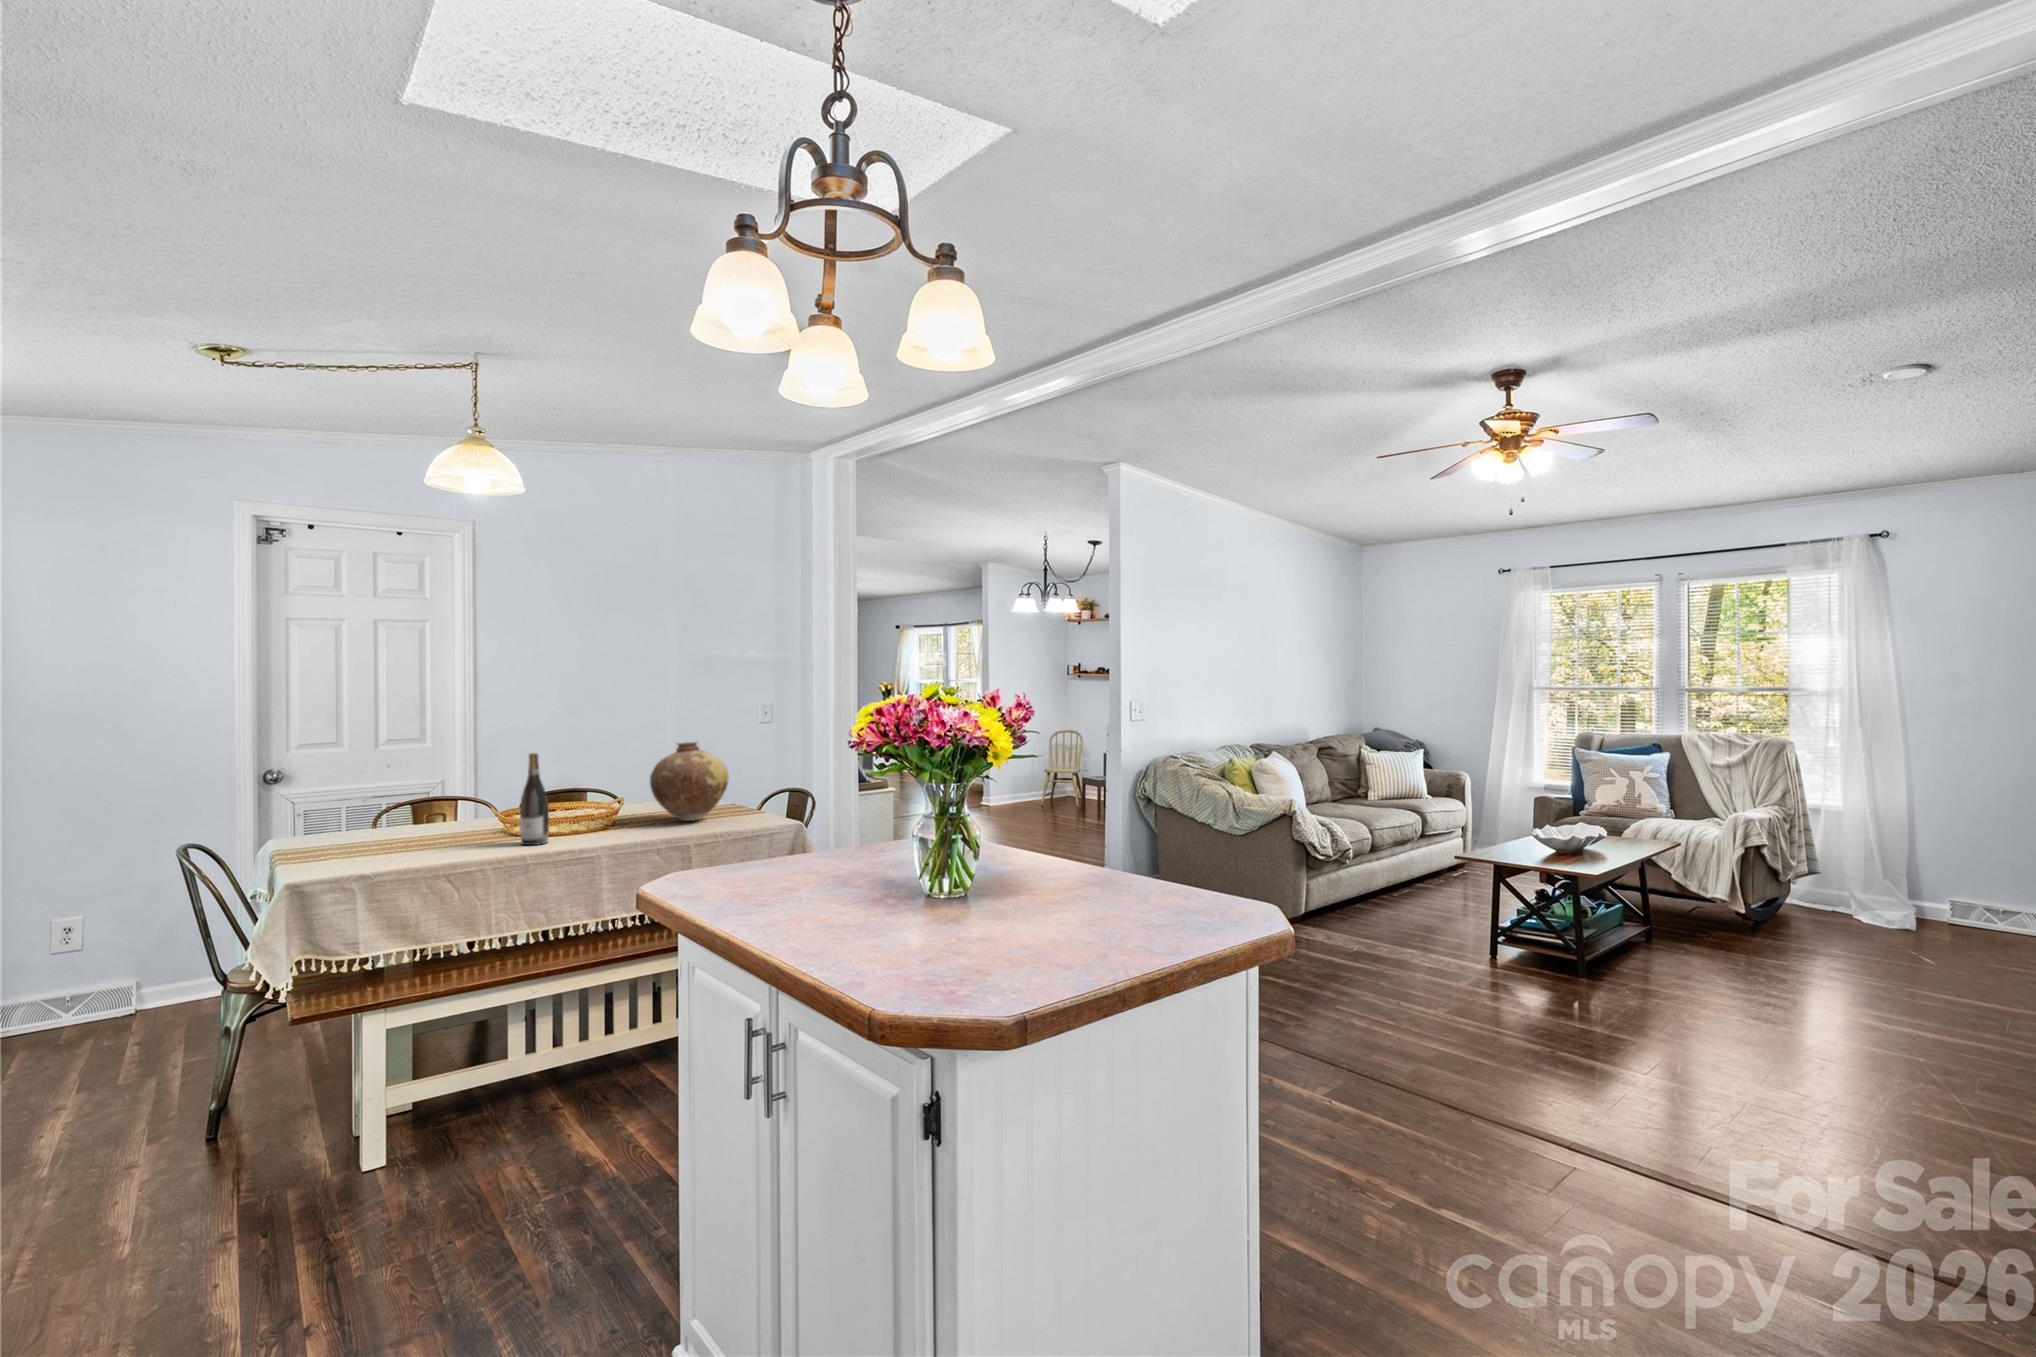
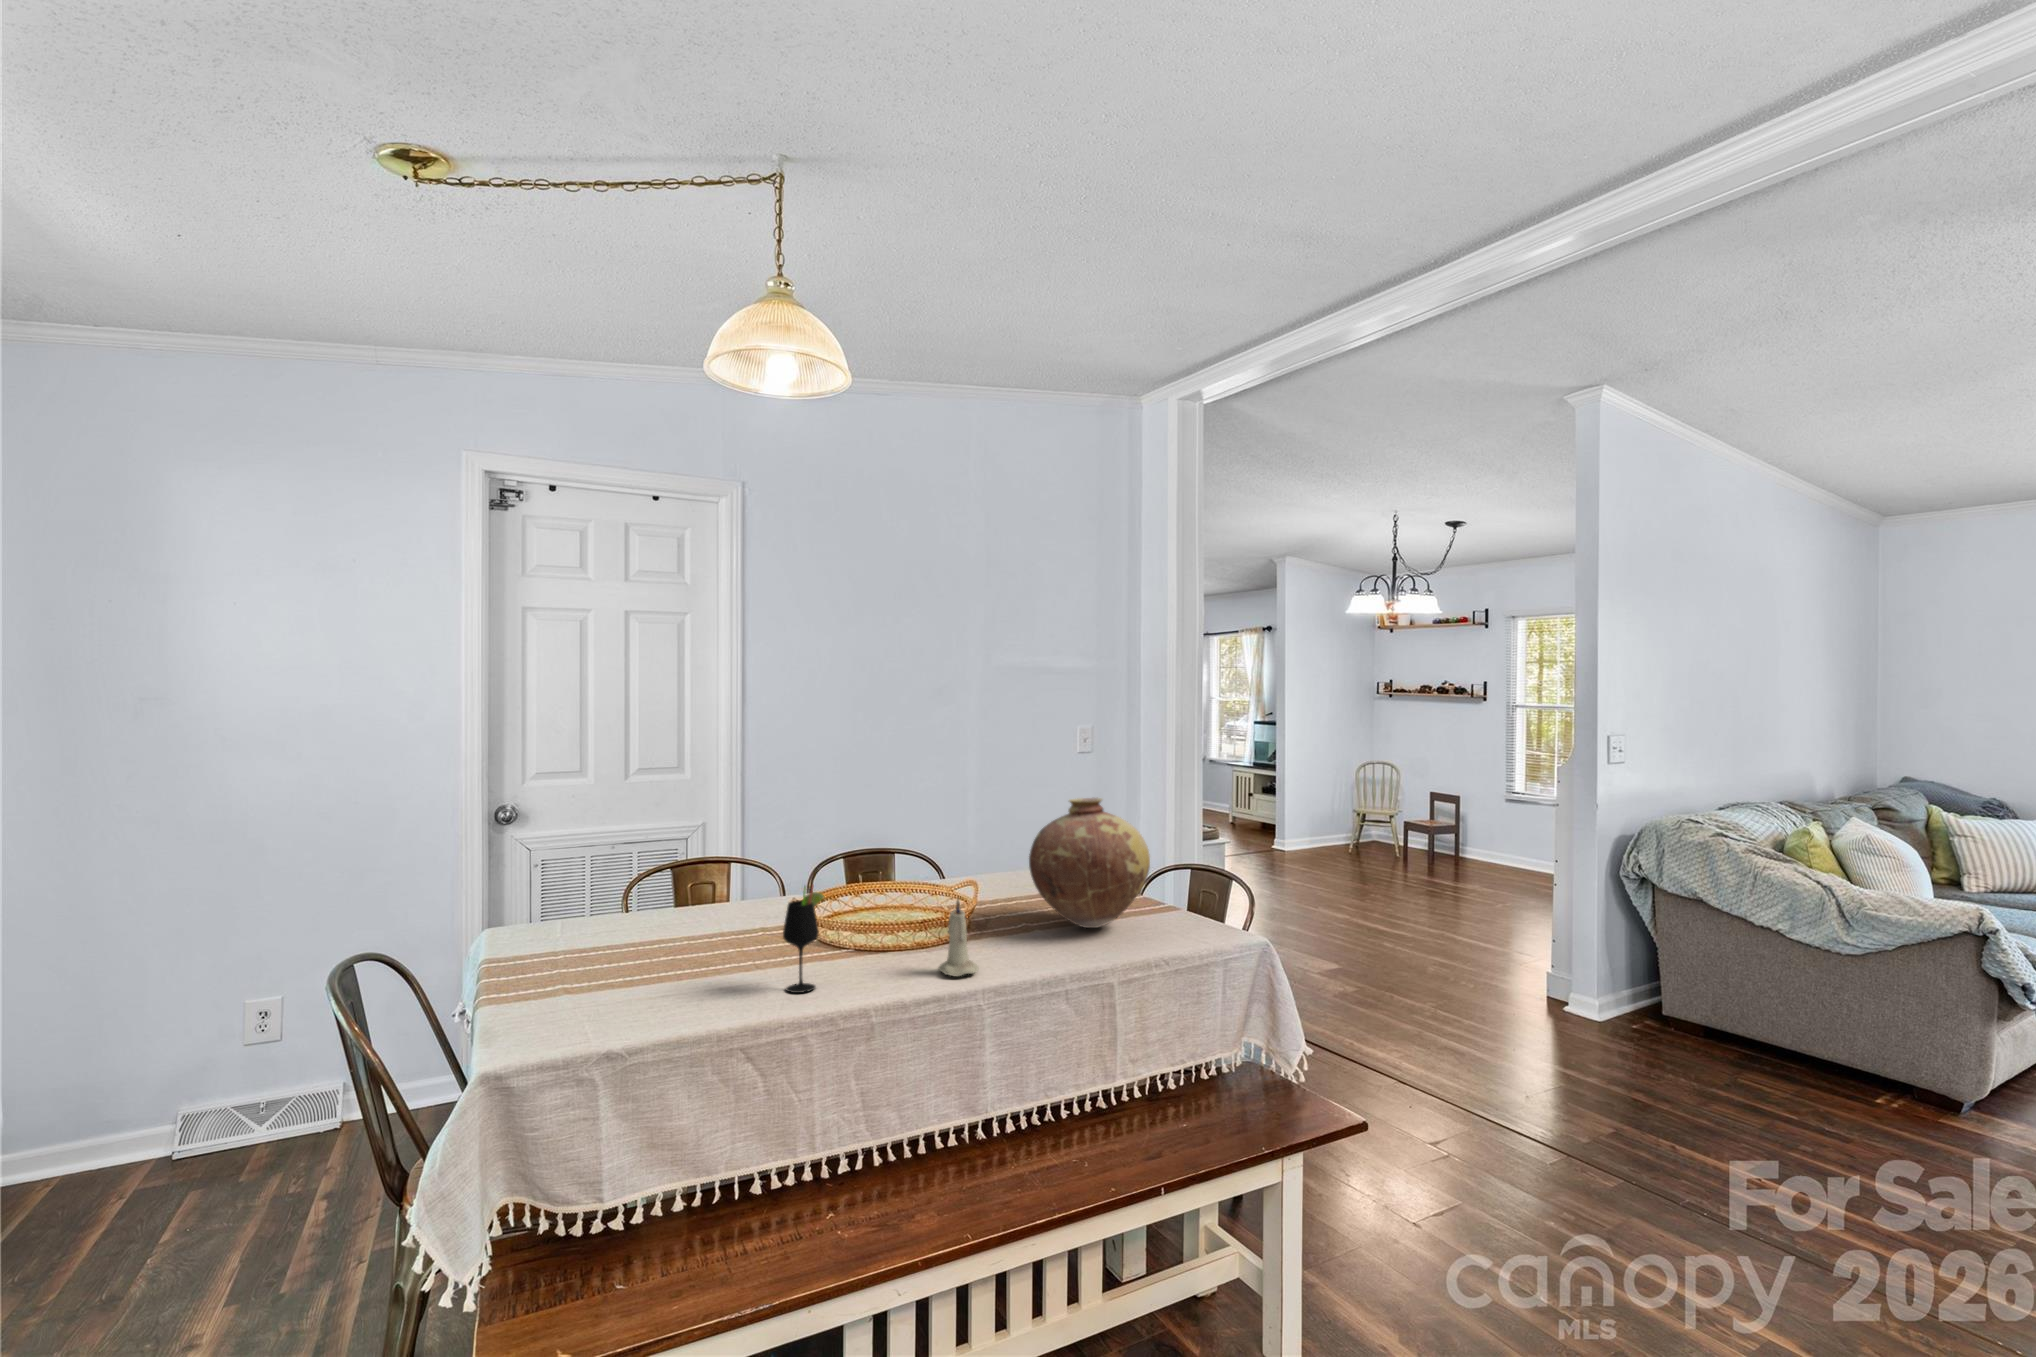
wine bottle: present [520,753,549,845] -> none [853,821,897,982]
wine glass: none [473,788,500,851] -> present [783,885,824,993]
candle: none [576,796,601,841] -> present [939,899,979,976]

